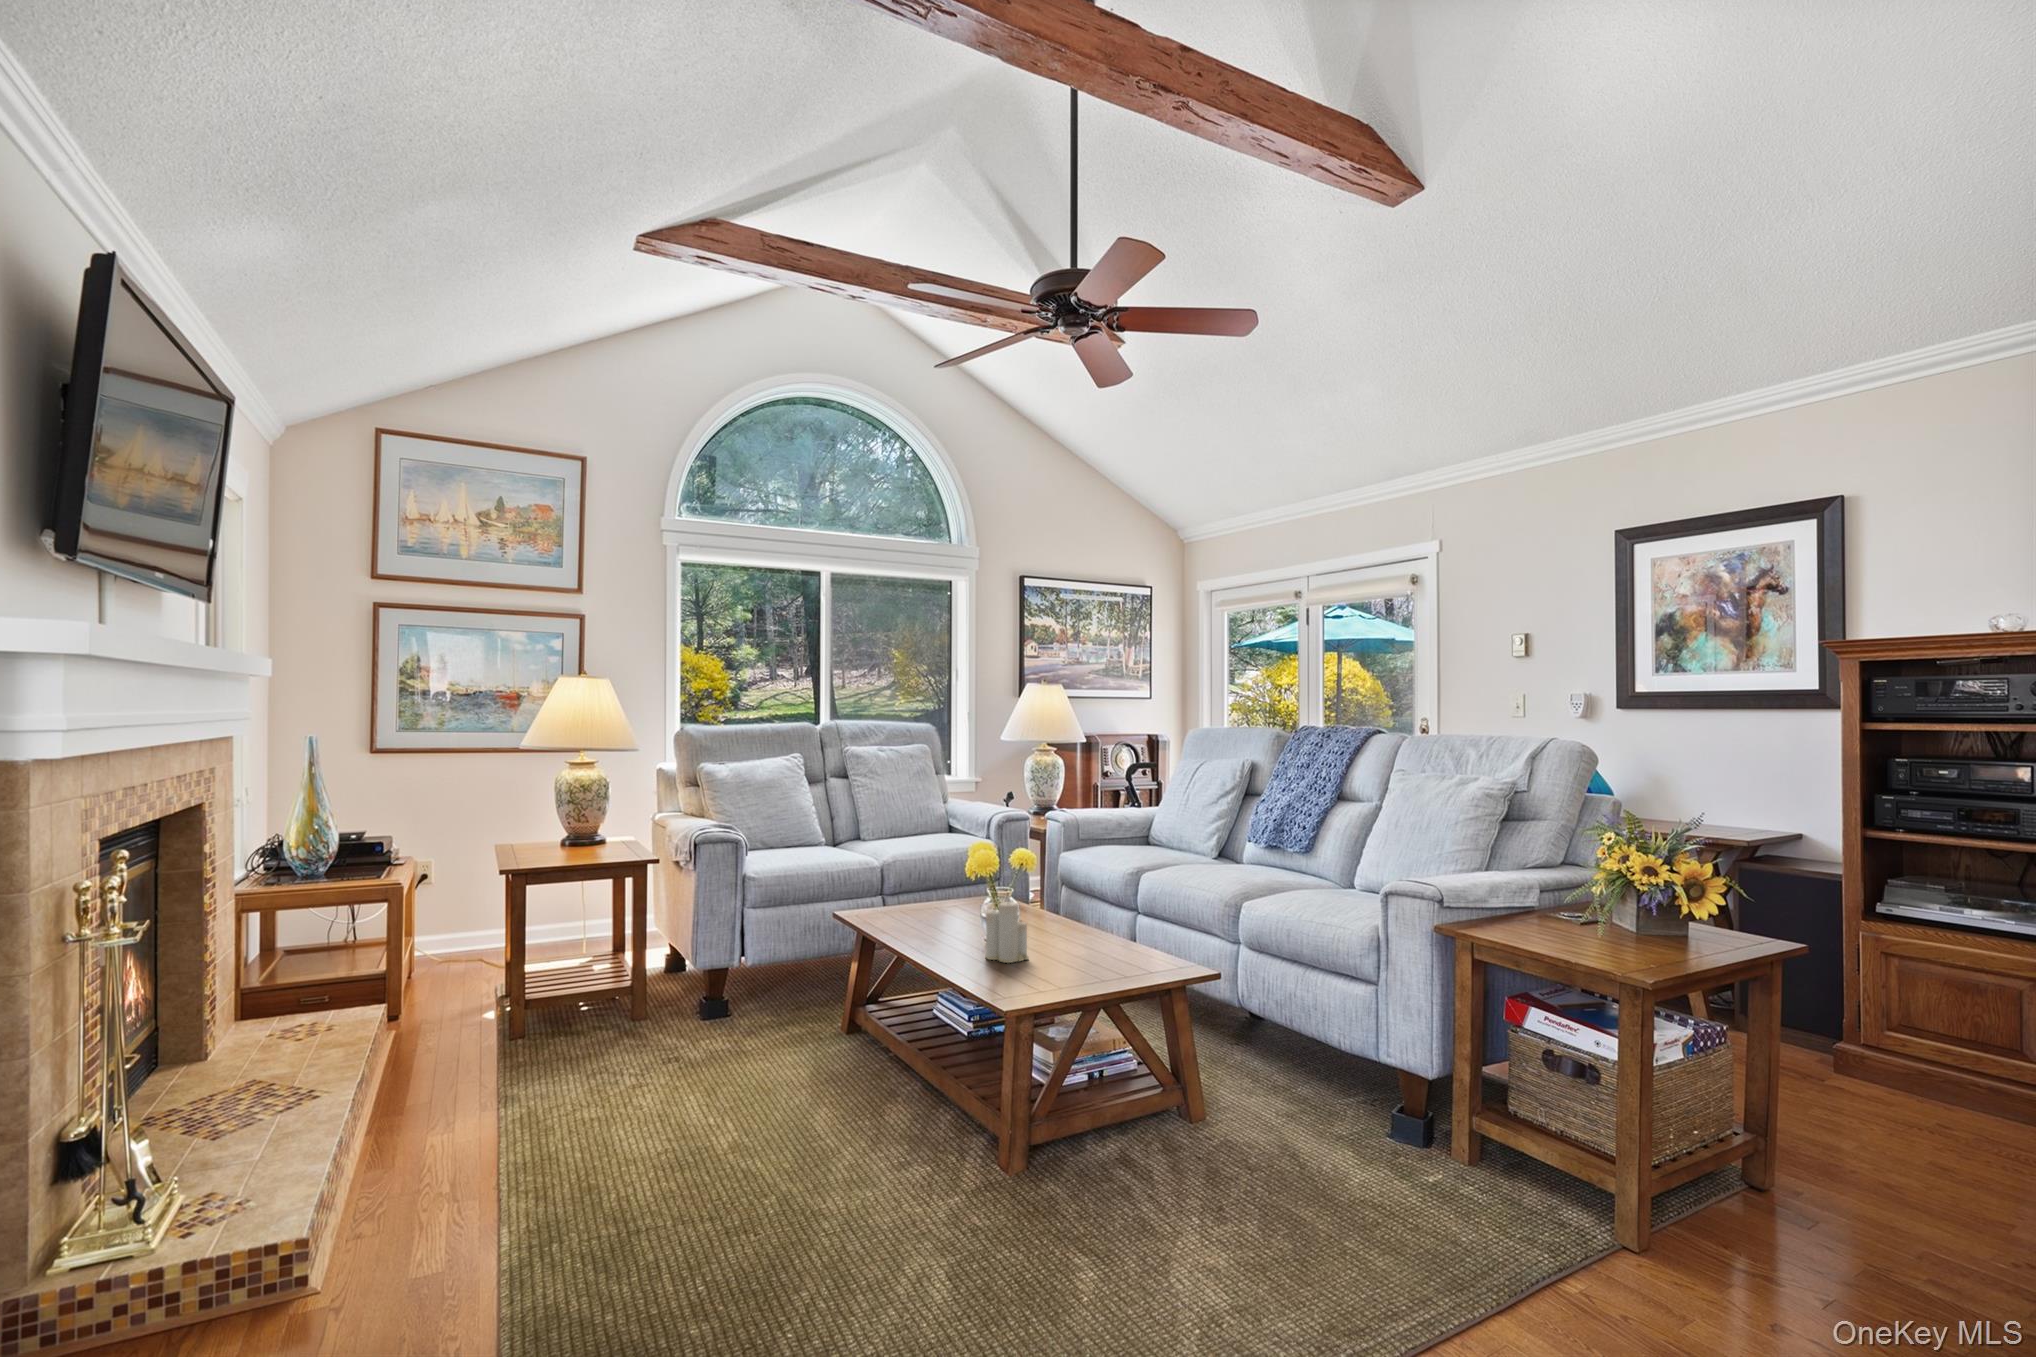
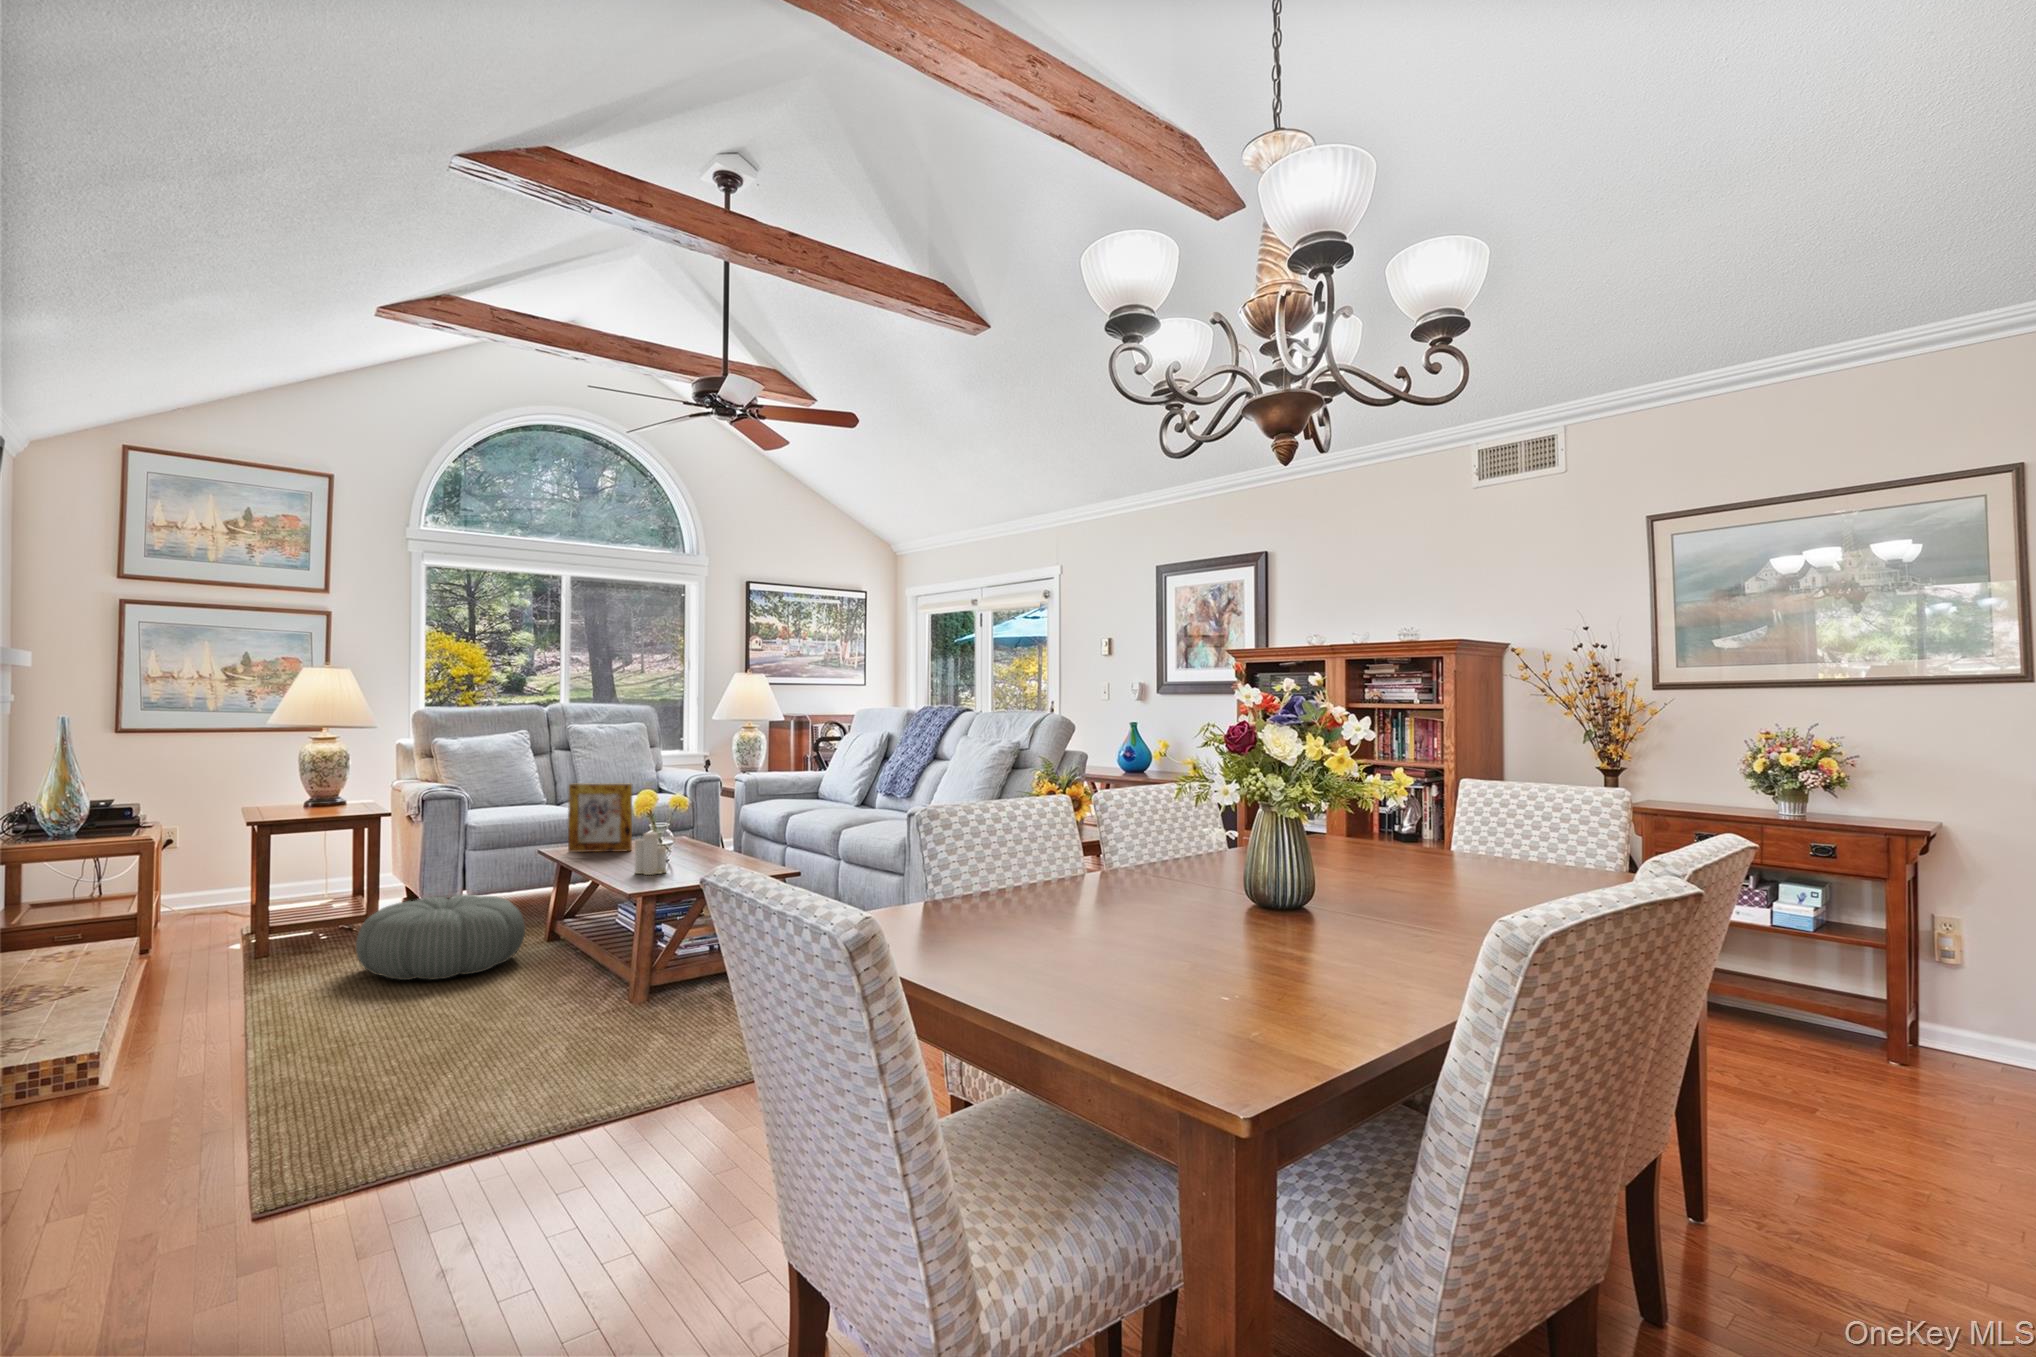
picture frame: none [876,826,955,916] -> present [568,783,632,852]
pouf: none [630,968,831,1091] -> present [356,894,525,980]

